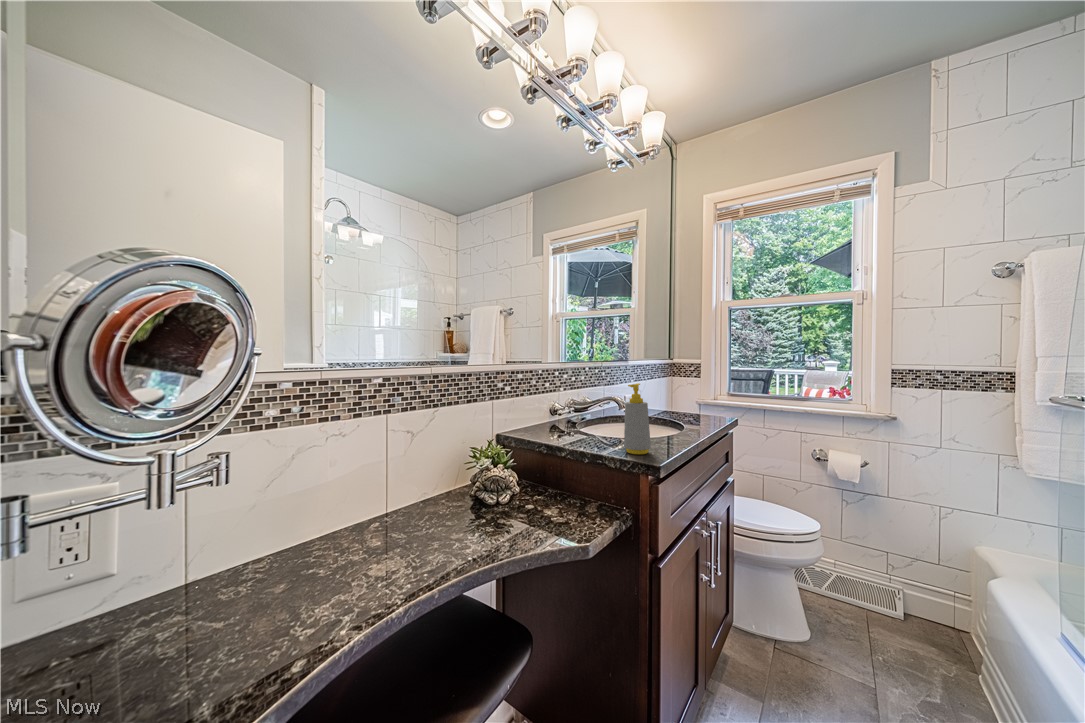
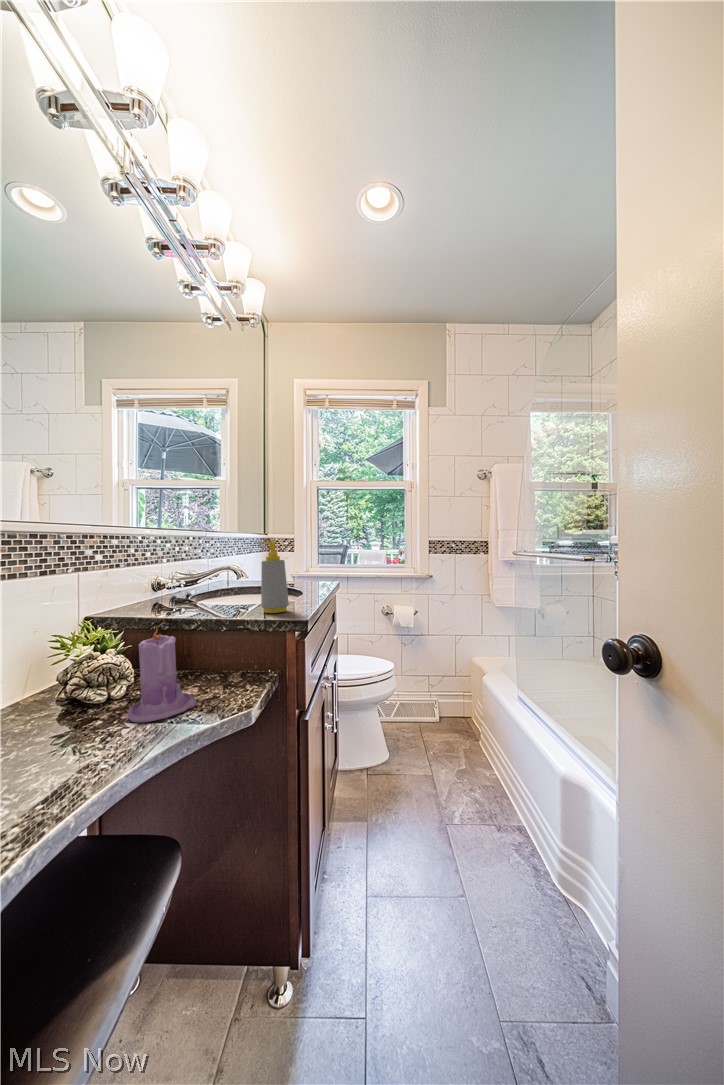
candle: none [500,456,548,533] -> present [127,627,197,722]

